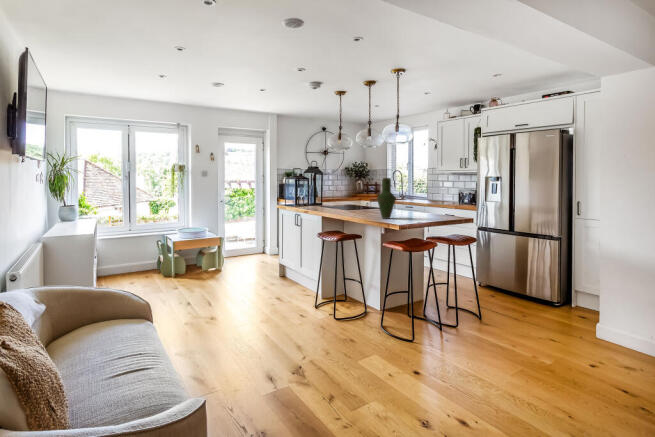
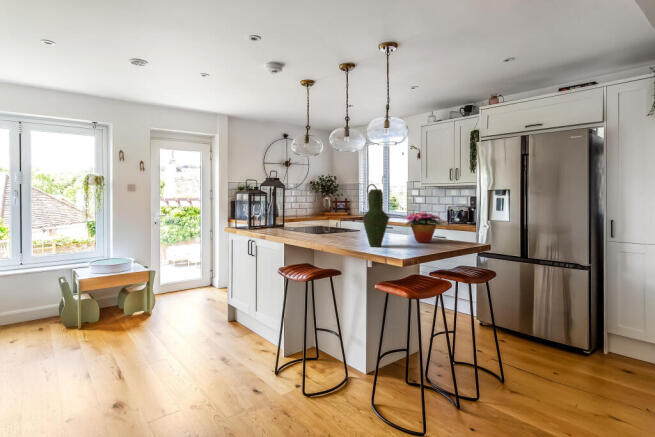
flower arrangement: none [407,194,441,217] -> present [405,212,443,243]

